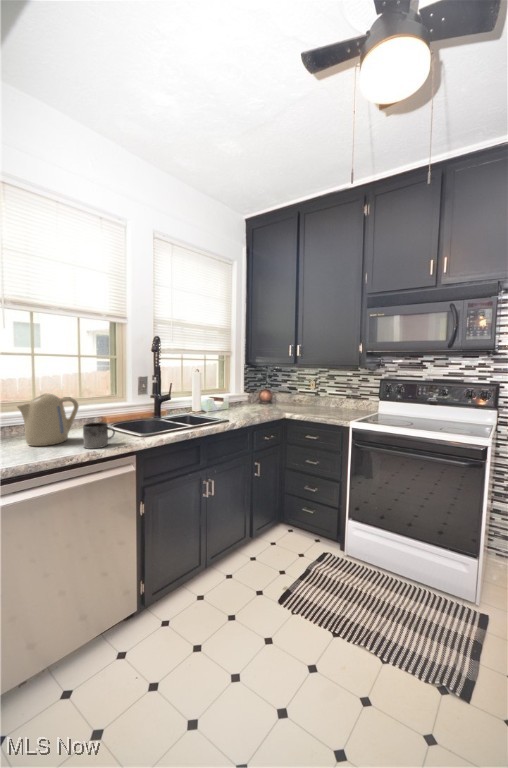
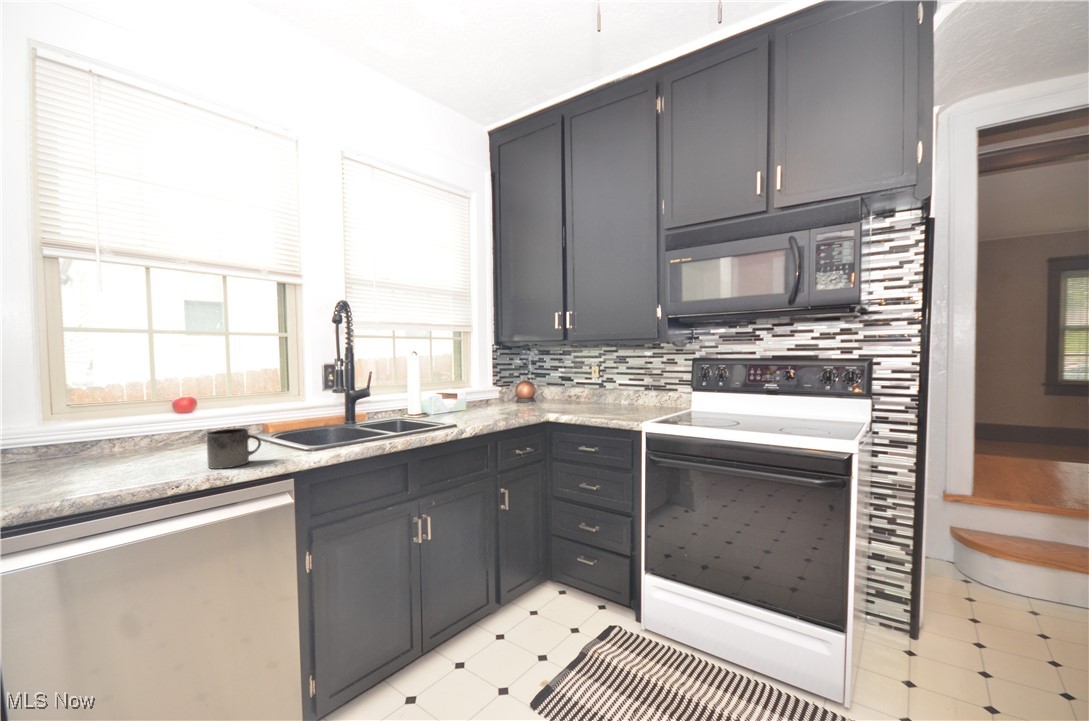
kettle: present [17,393,79,446] -> none [104,386,208,468]

